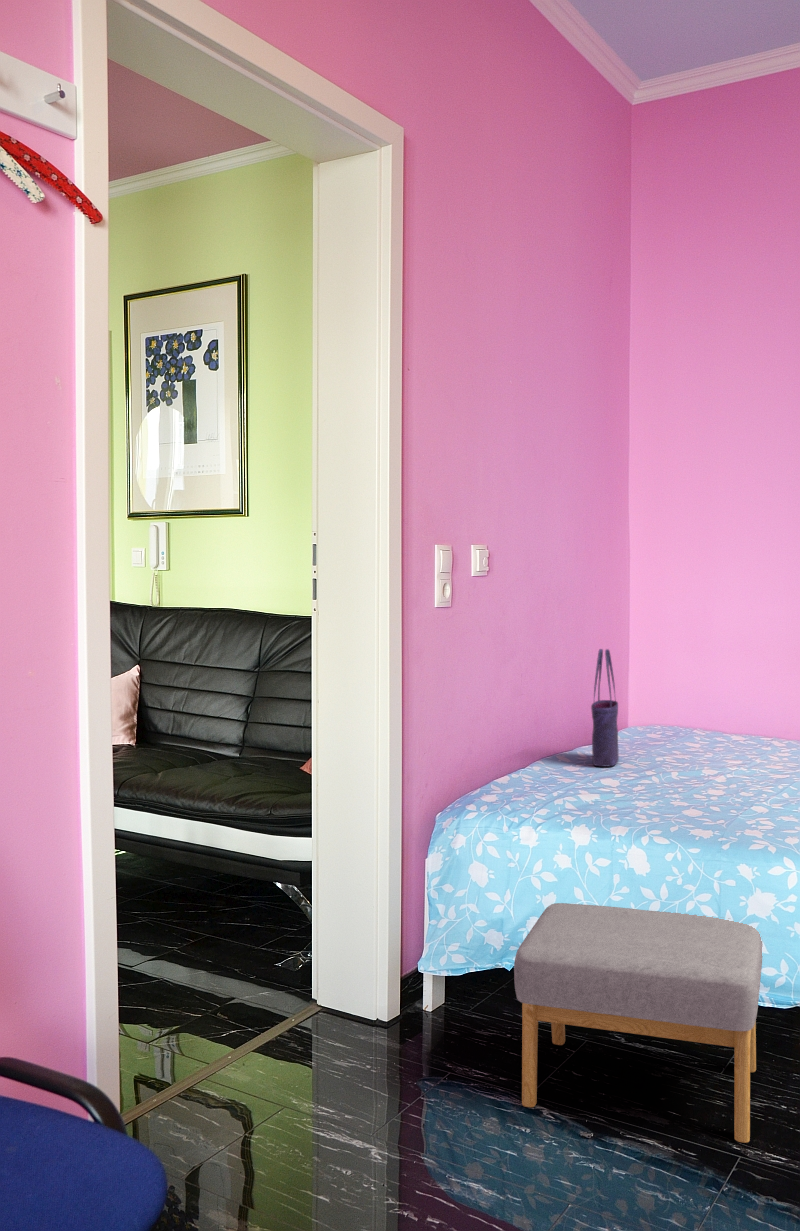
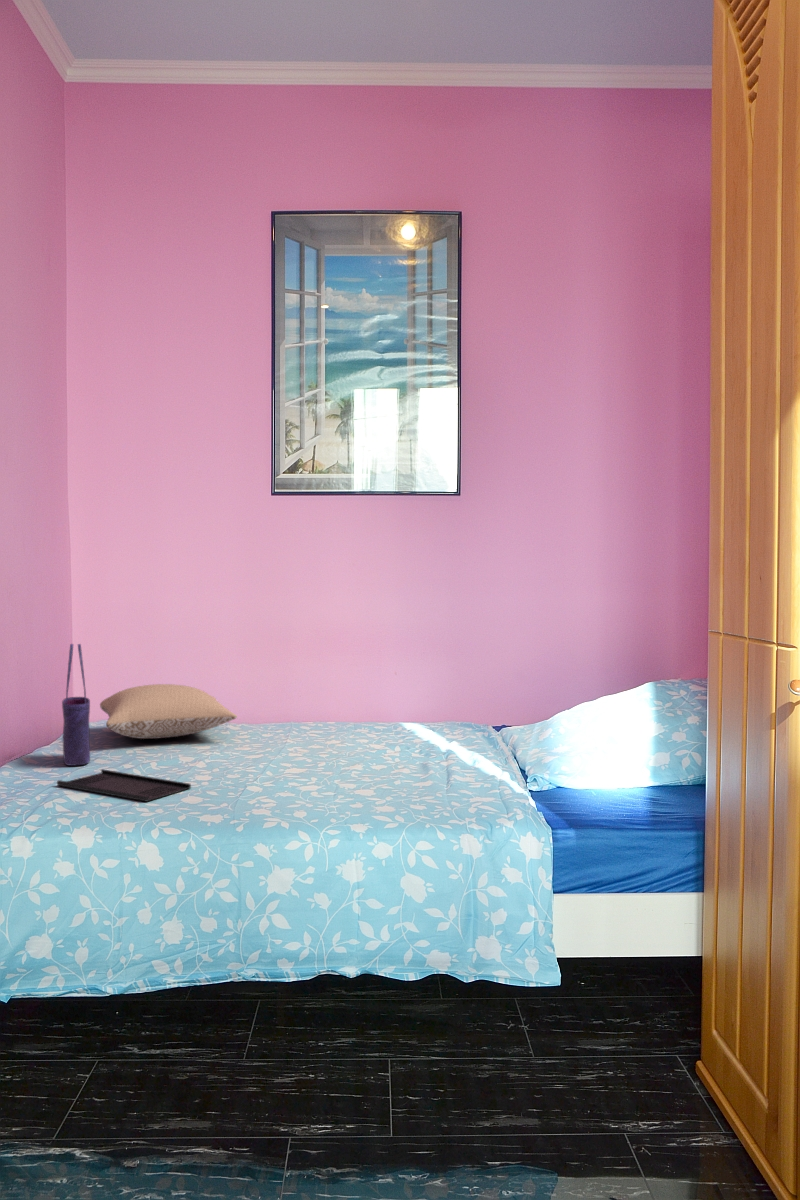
pillow: none [637,692,775,747] -> present [100,684,237,739]
tray: none [575,773,696,808] -> present [57,770,191,801]
footstool: present [514,903,763,1143] -> none [38,899,300,1160]

